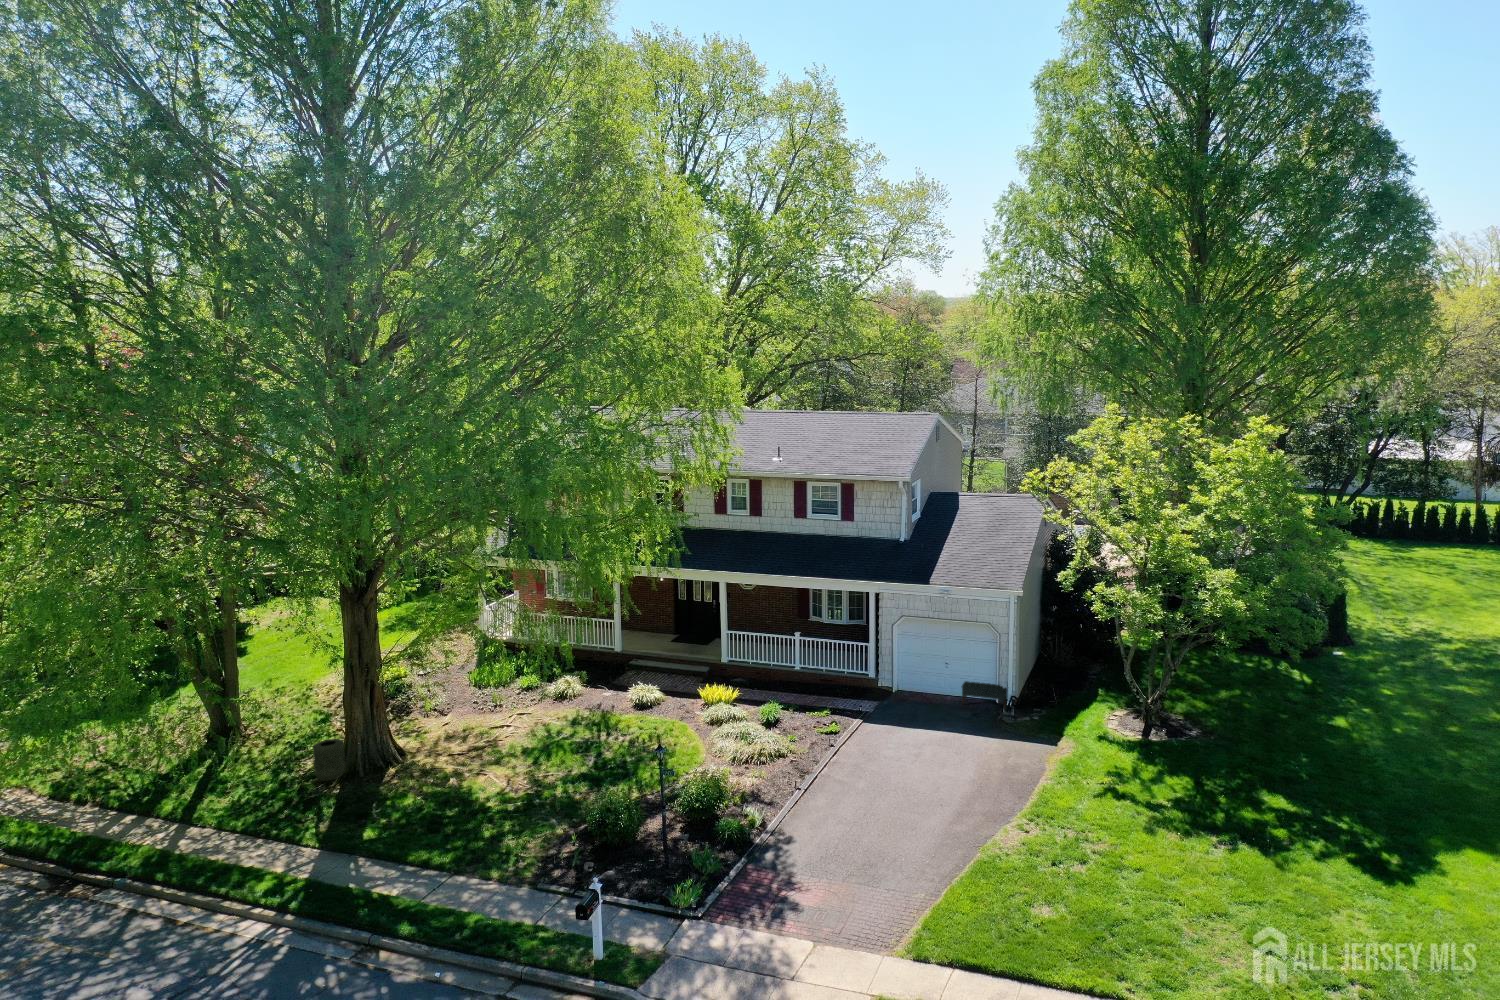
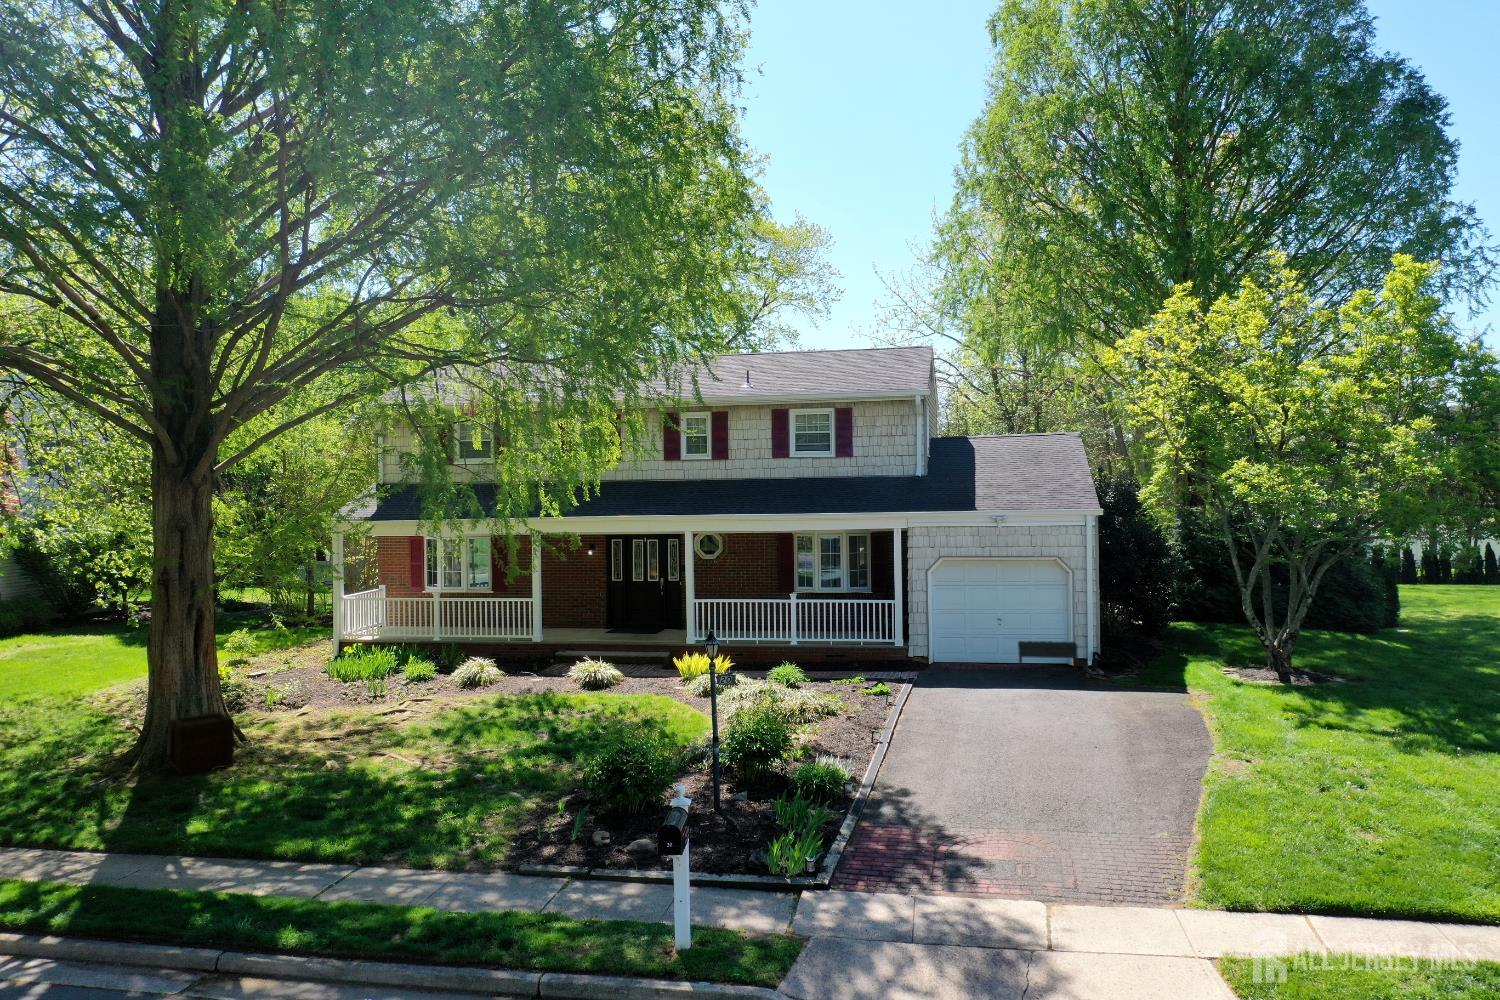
trash can: present [313,739,345,781] -> none [91,712,146,776]
wooden crate: none [358,740,396,784] -> present [169,712,234,775]

